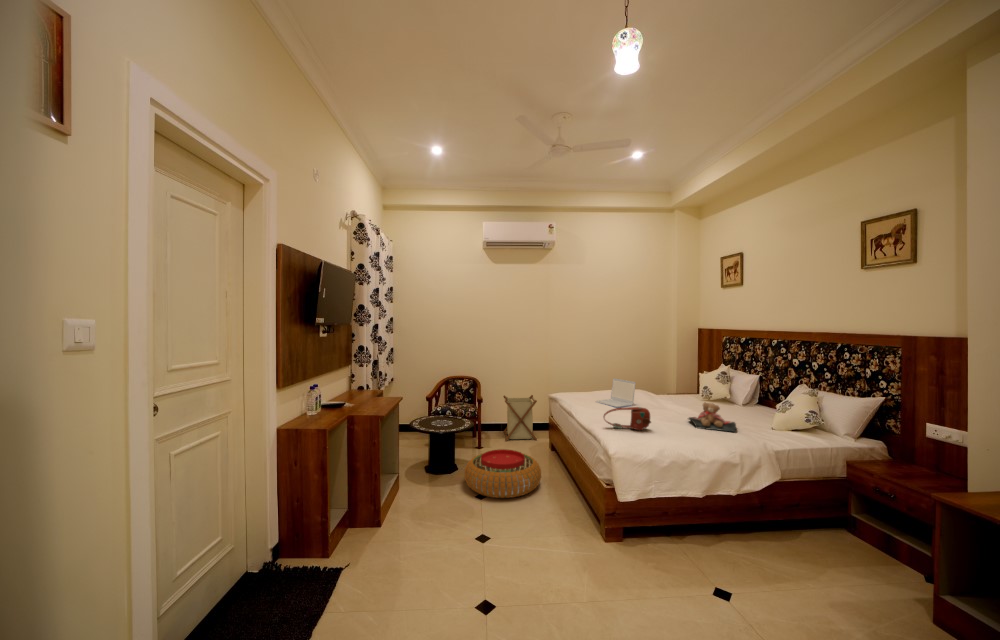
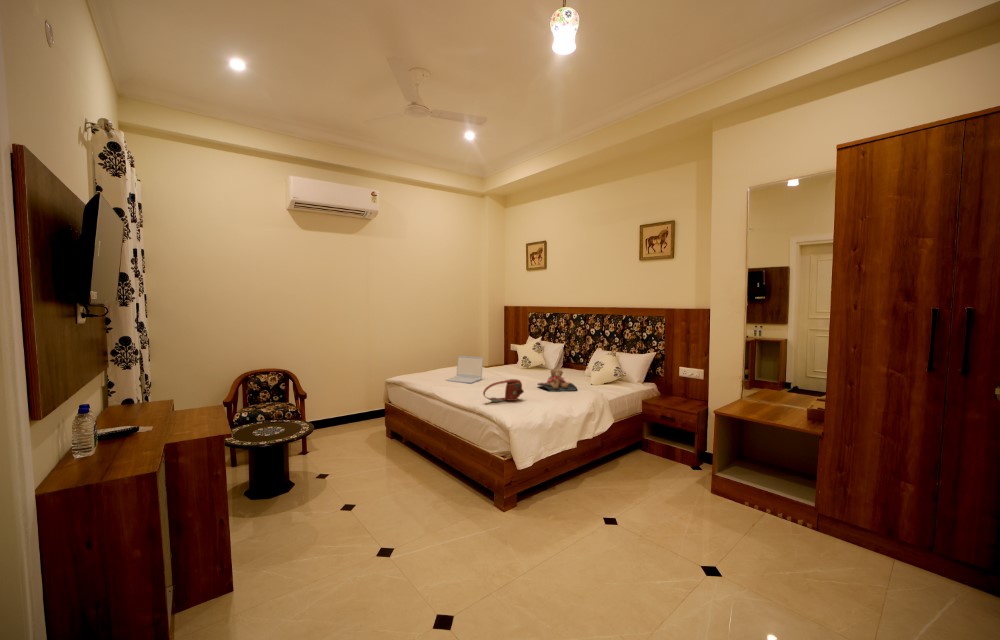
laundry basket: present [503,395,537,441] -> none [321,383,368,440]
pouf: present [464,449,541,498] -> none [314,447,409,507]

